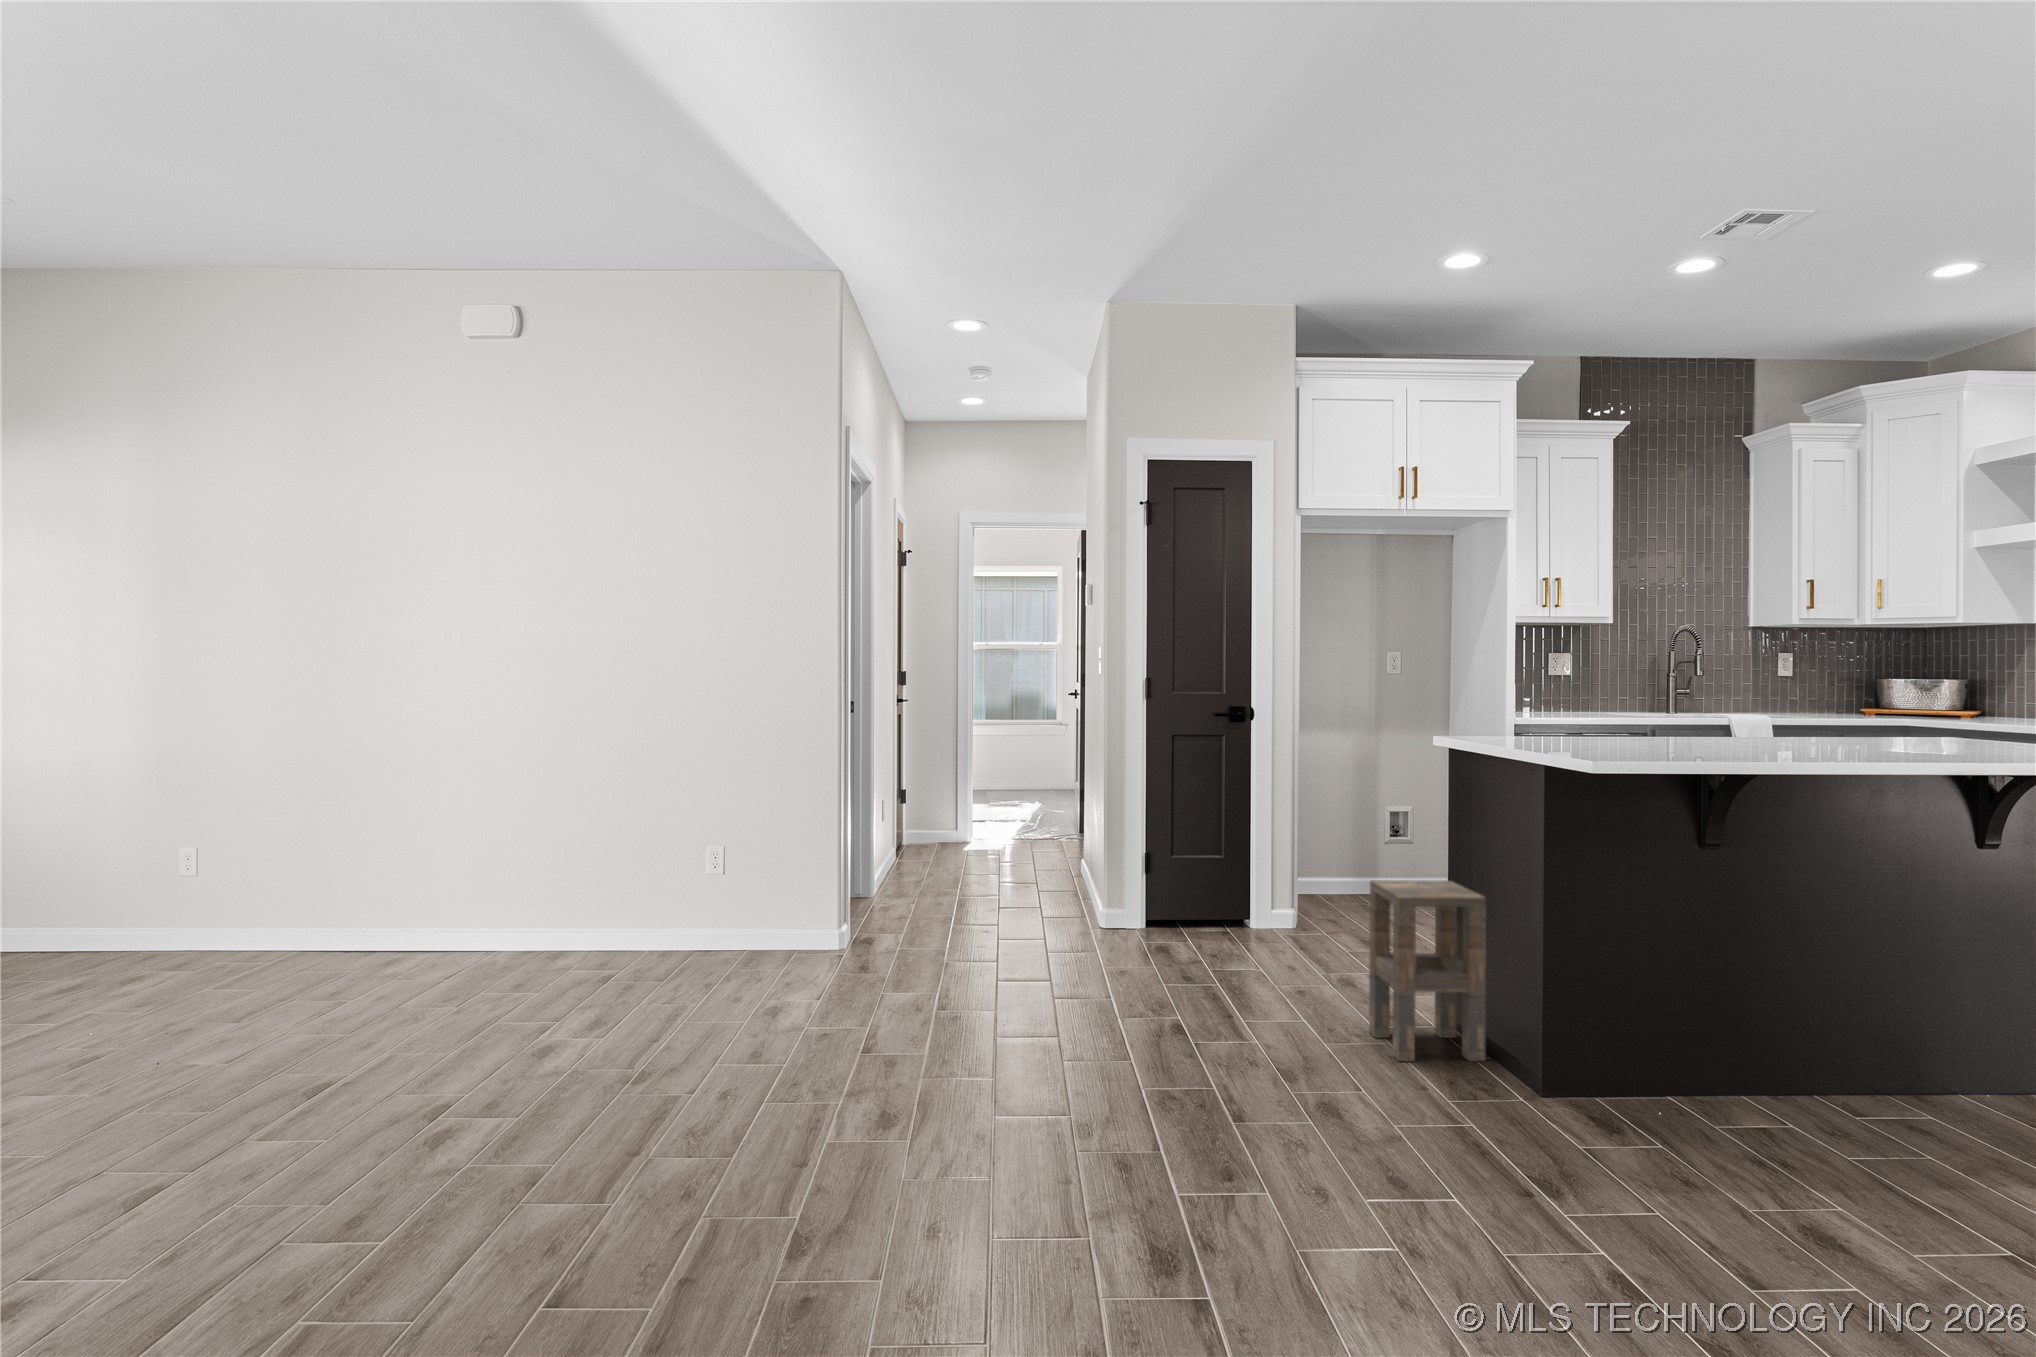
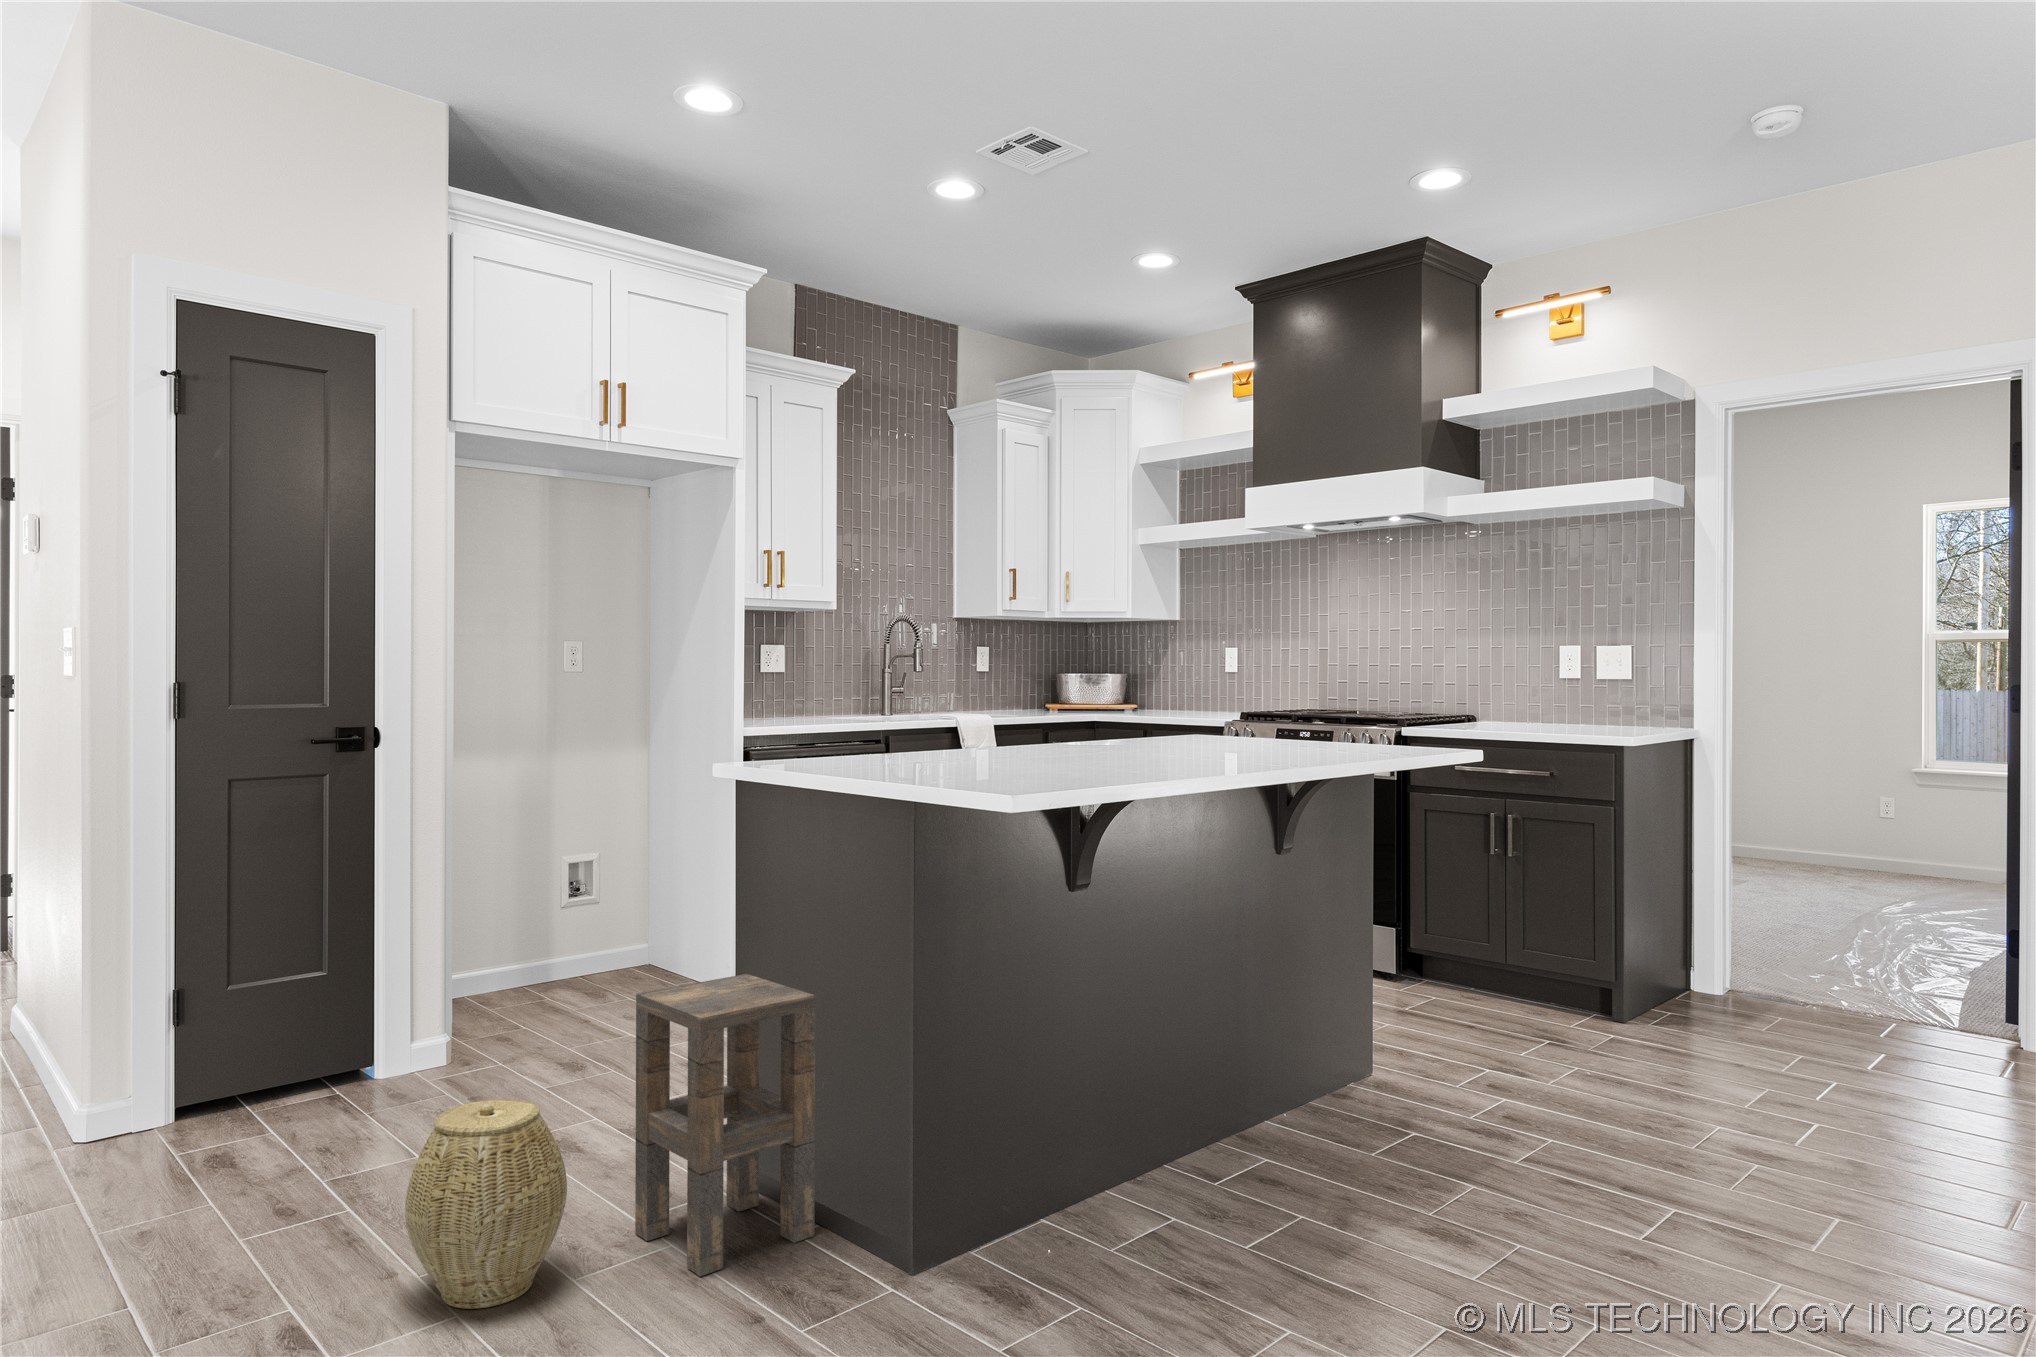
woven basket: none [1232,928,1321,1044] -> present [405,1099,567,1309]

